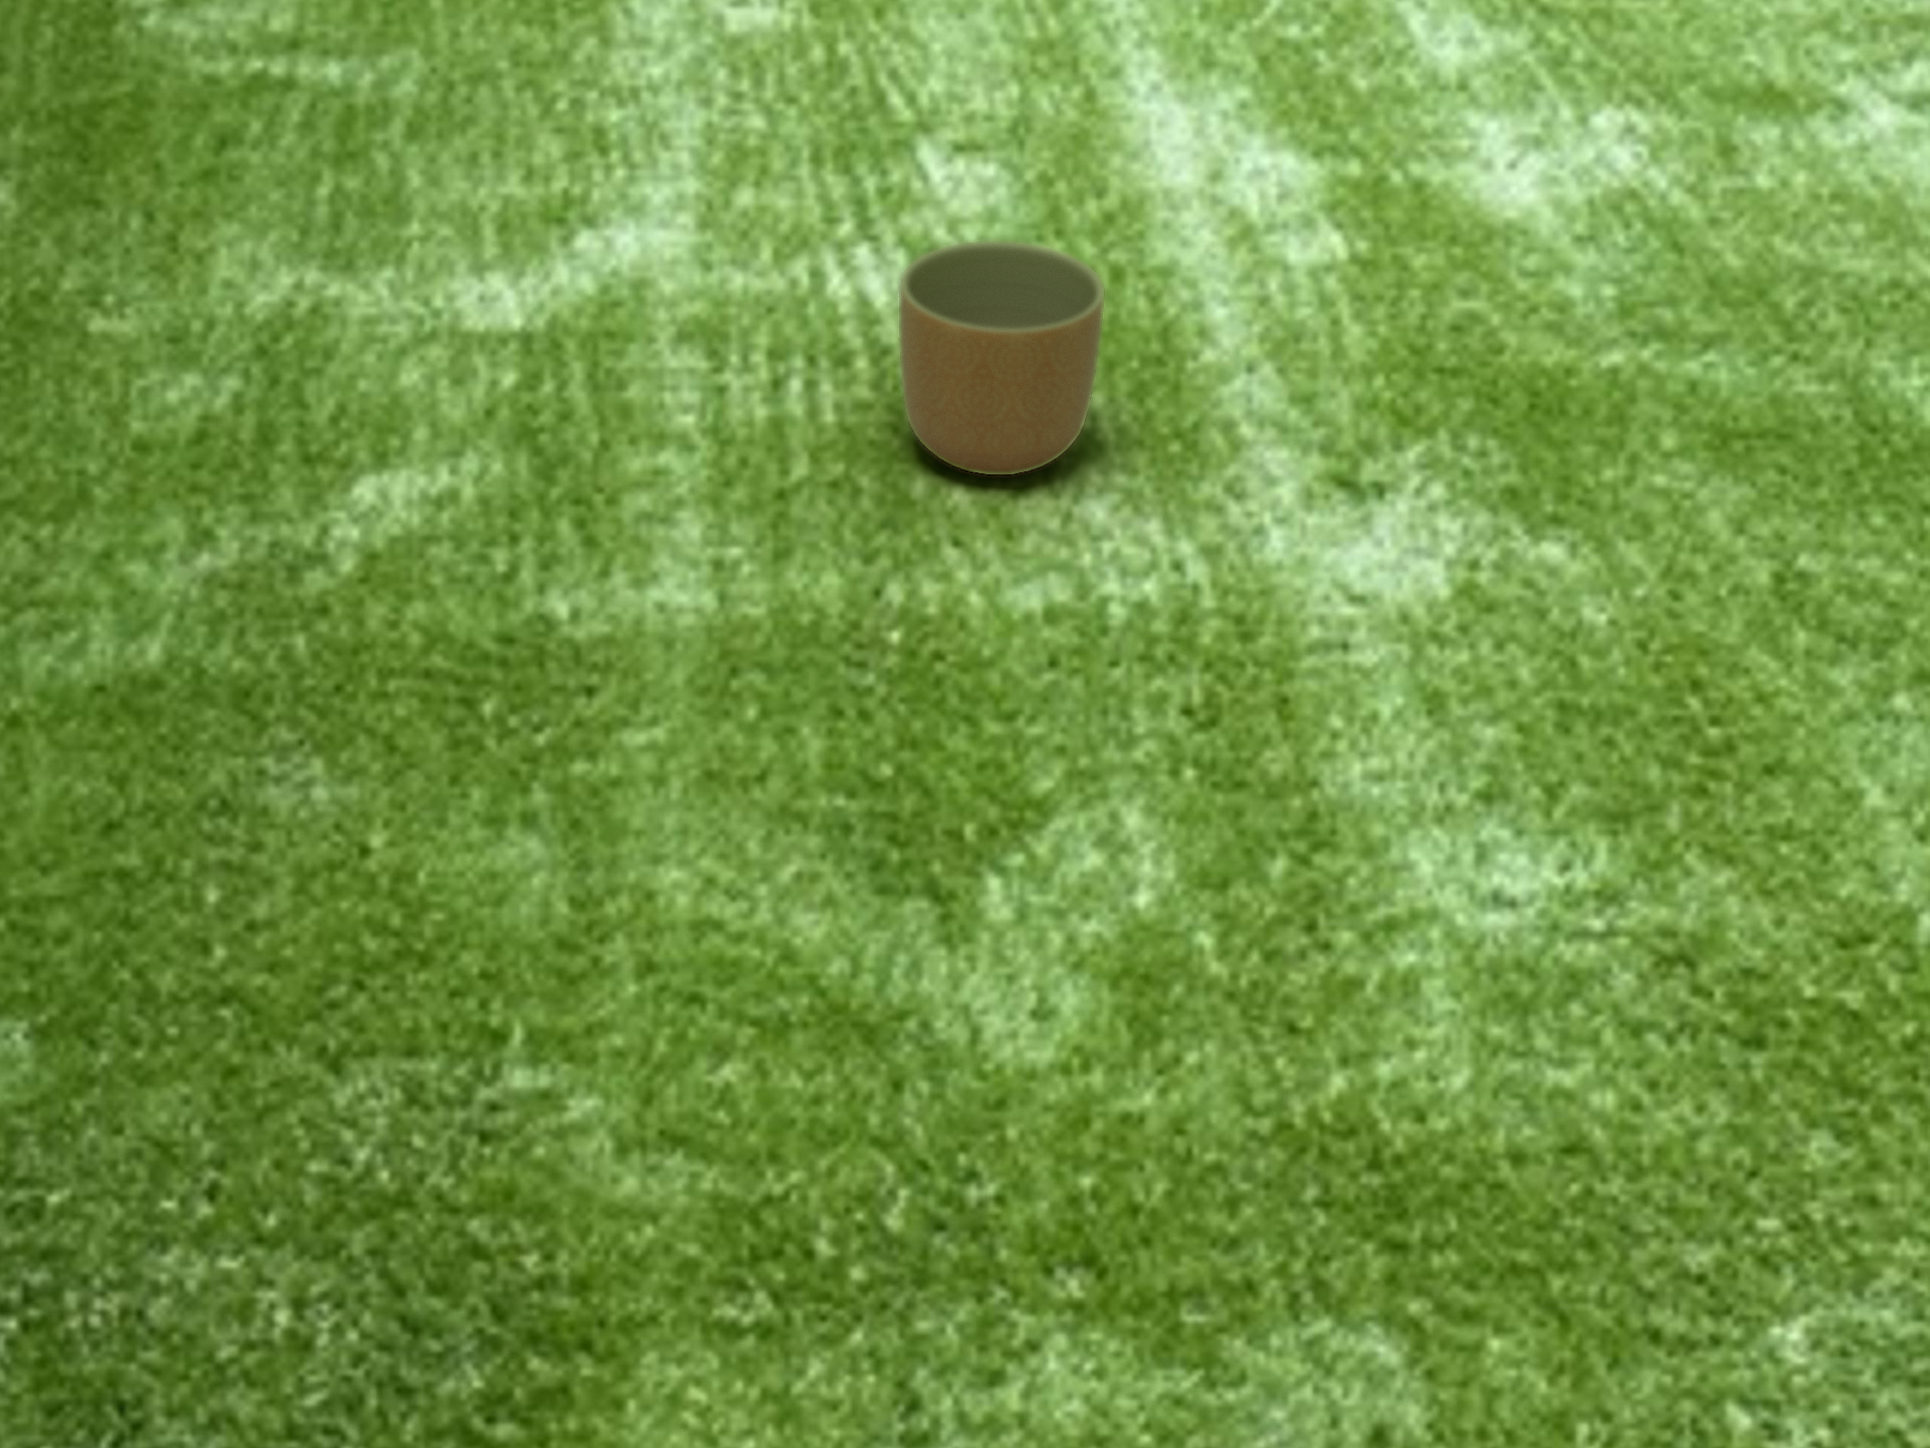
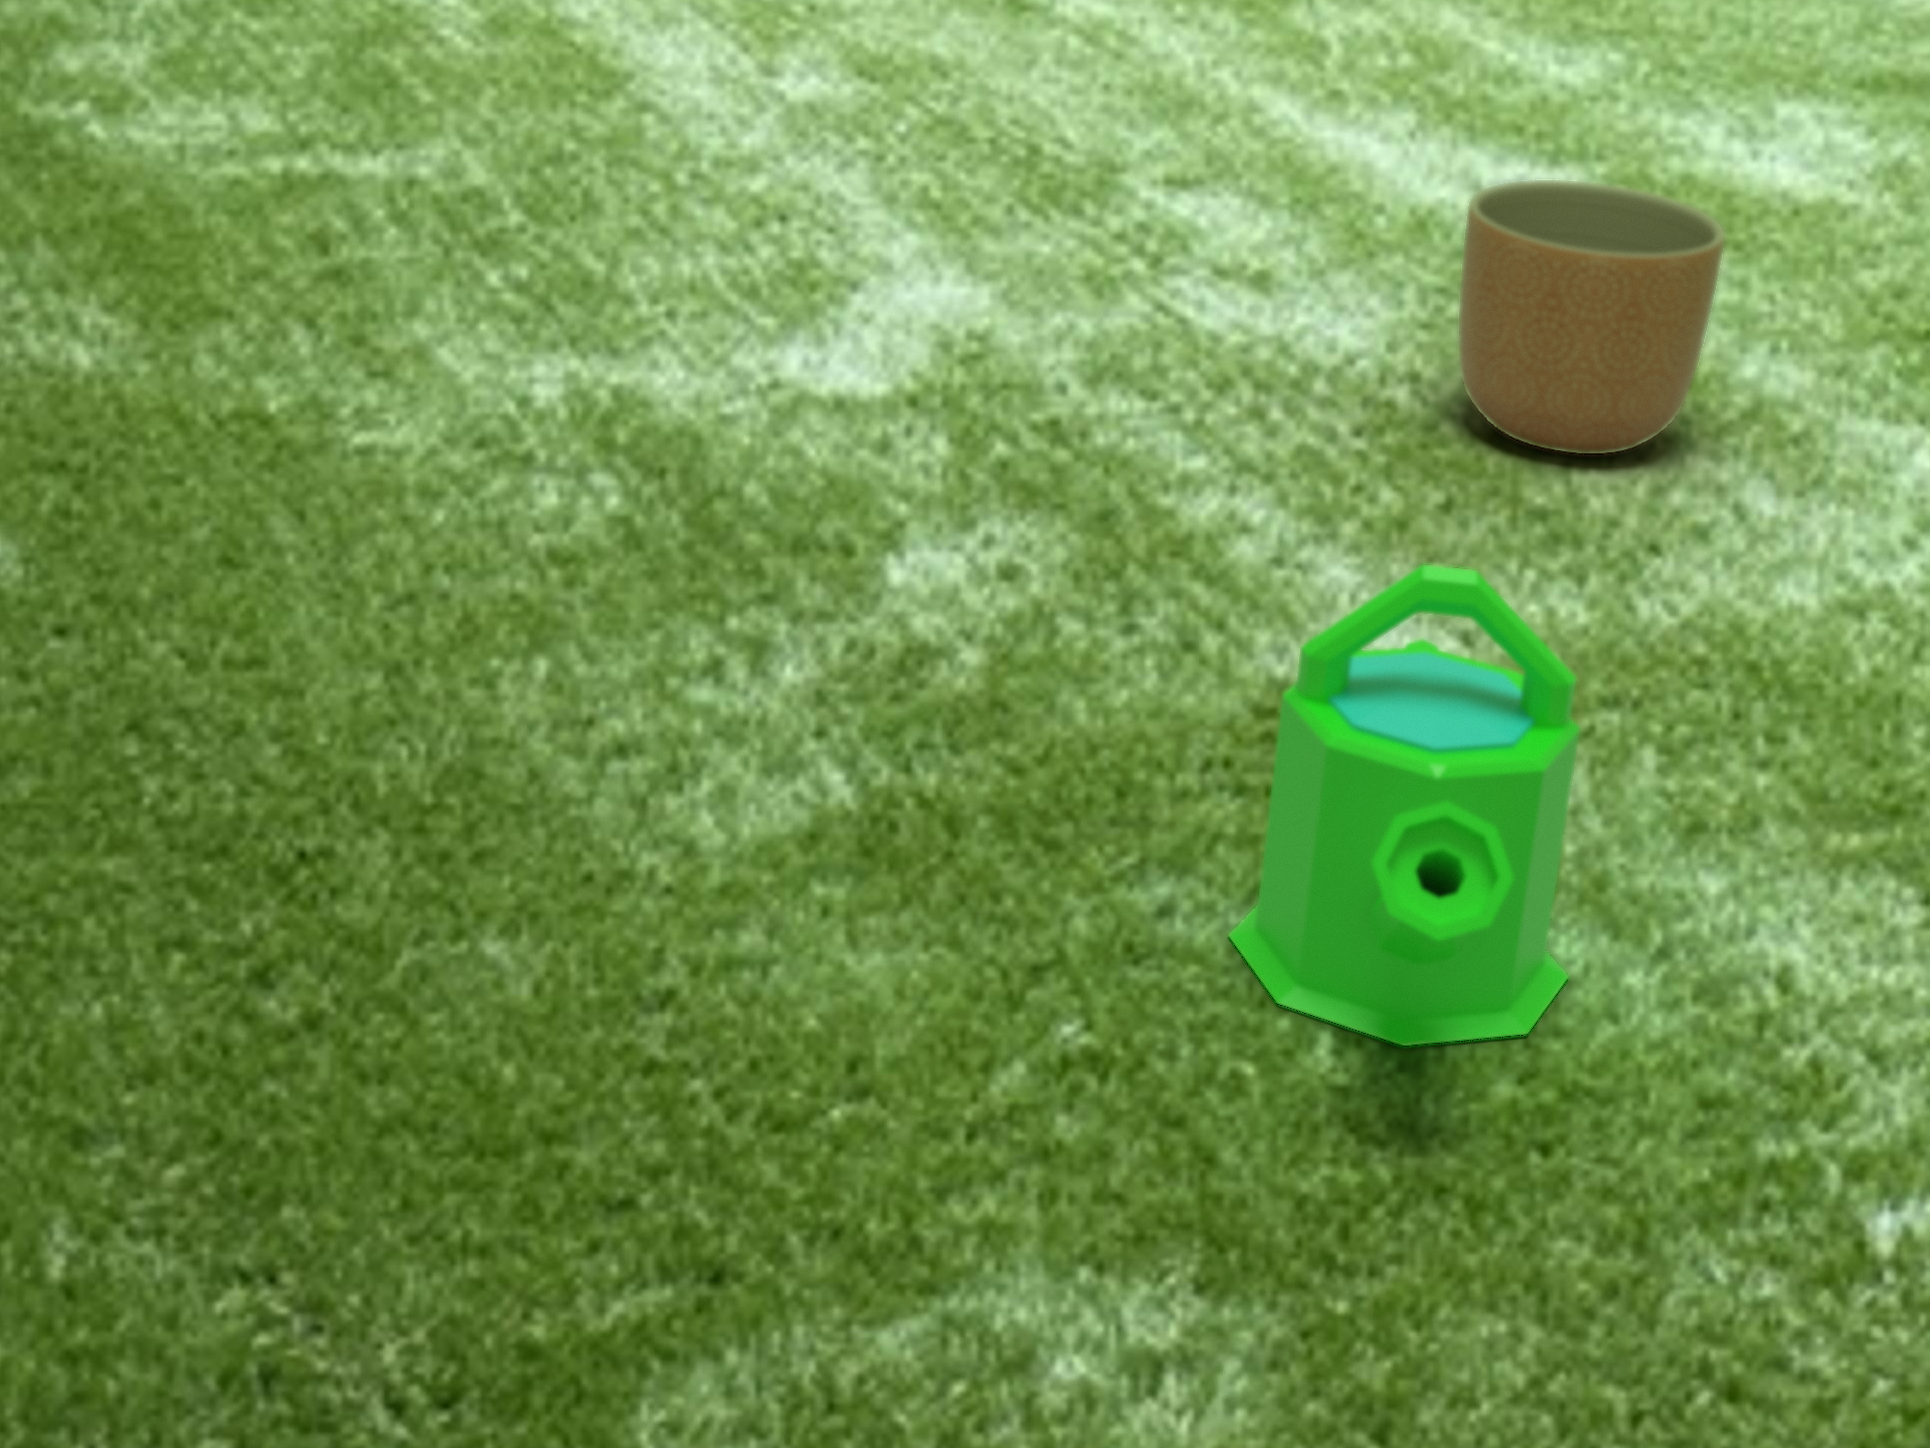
watering can: none [179,617,471,948] -> present [1229,564,1580,1046]

